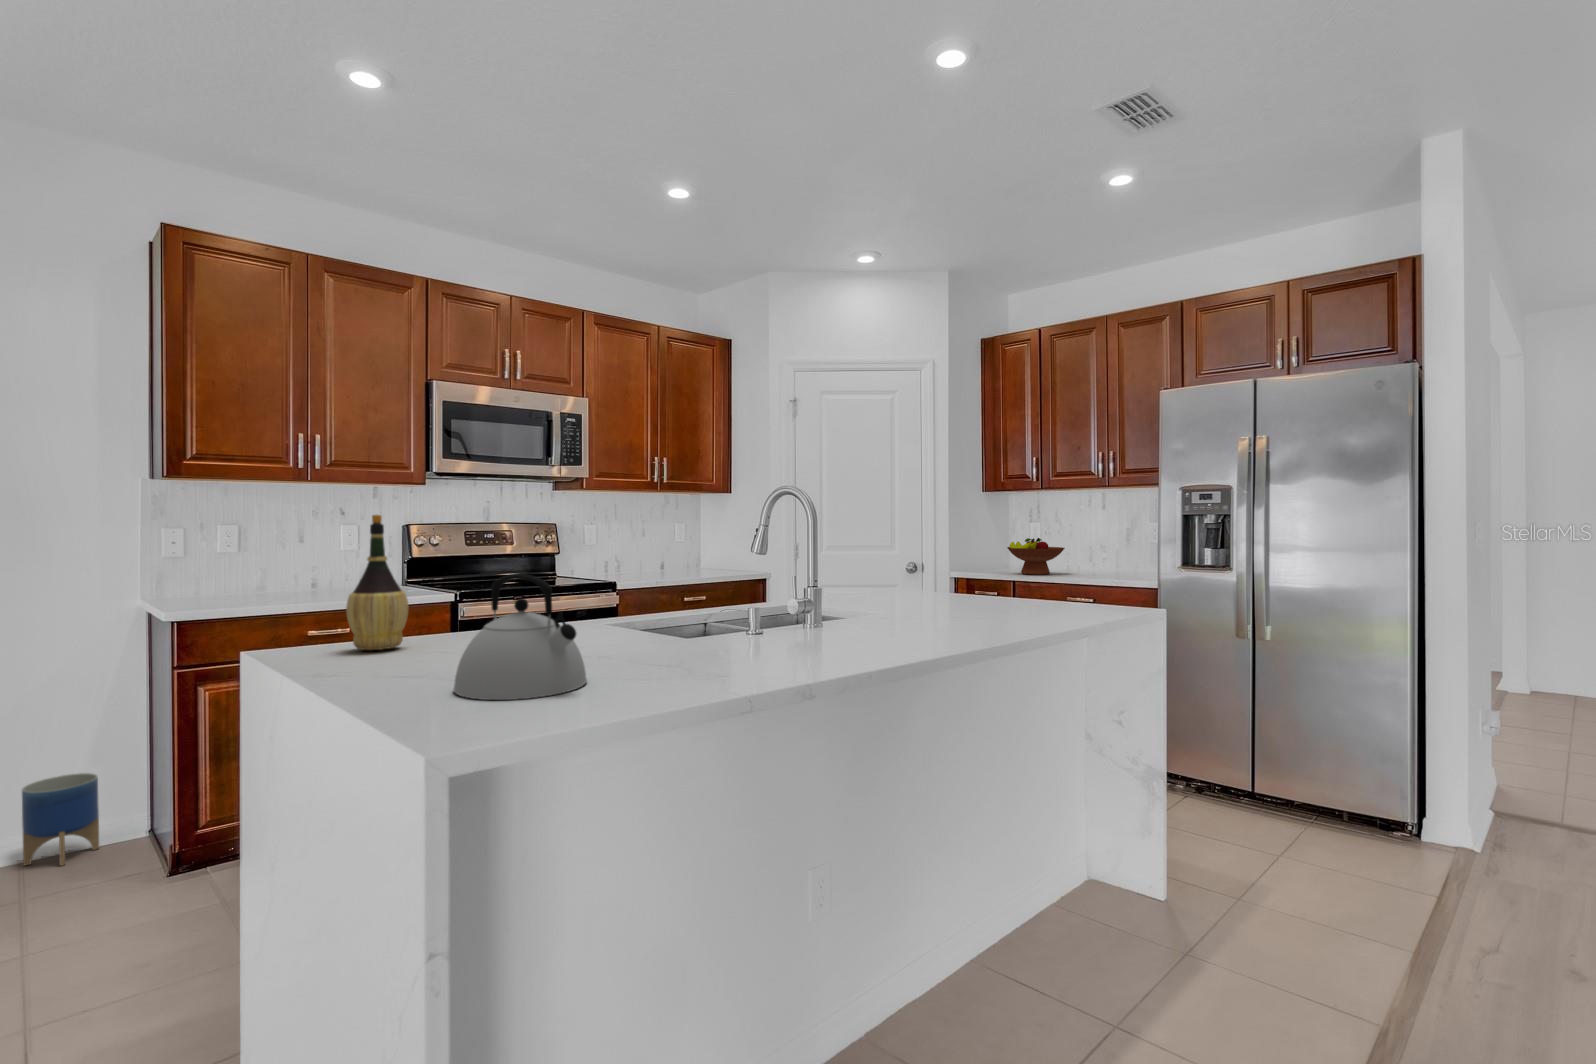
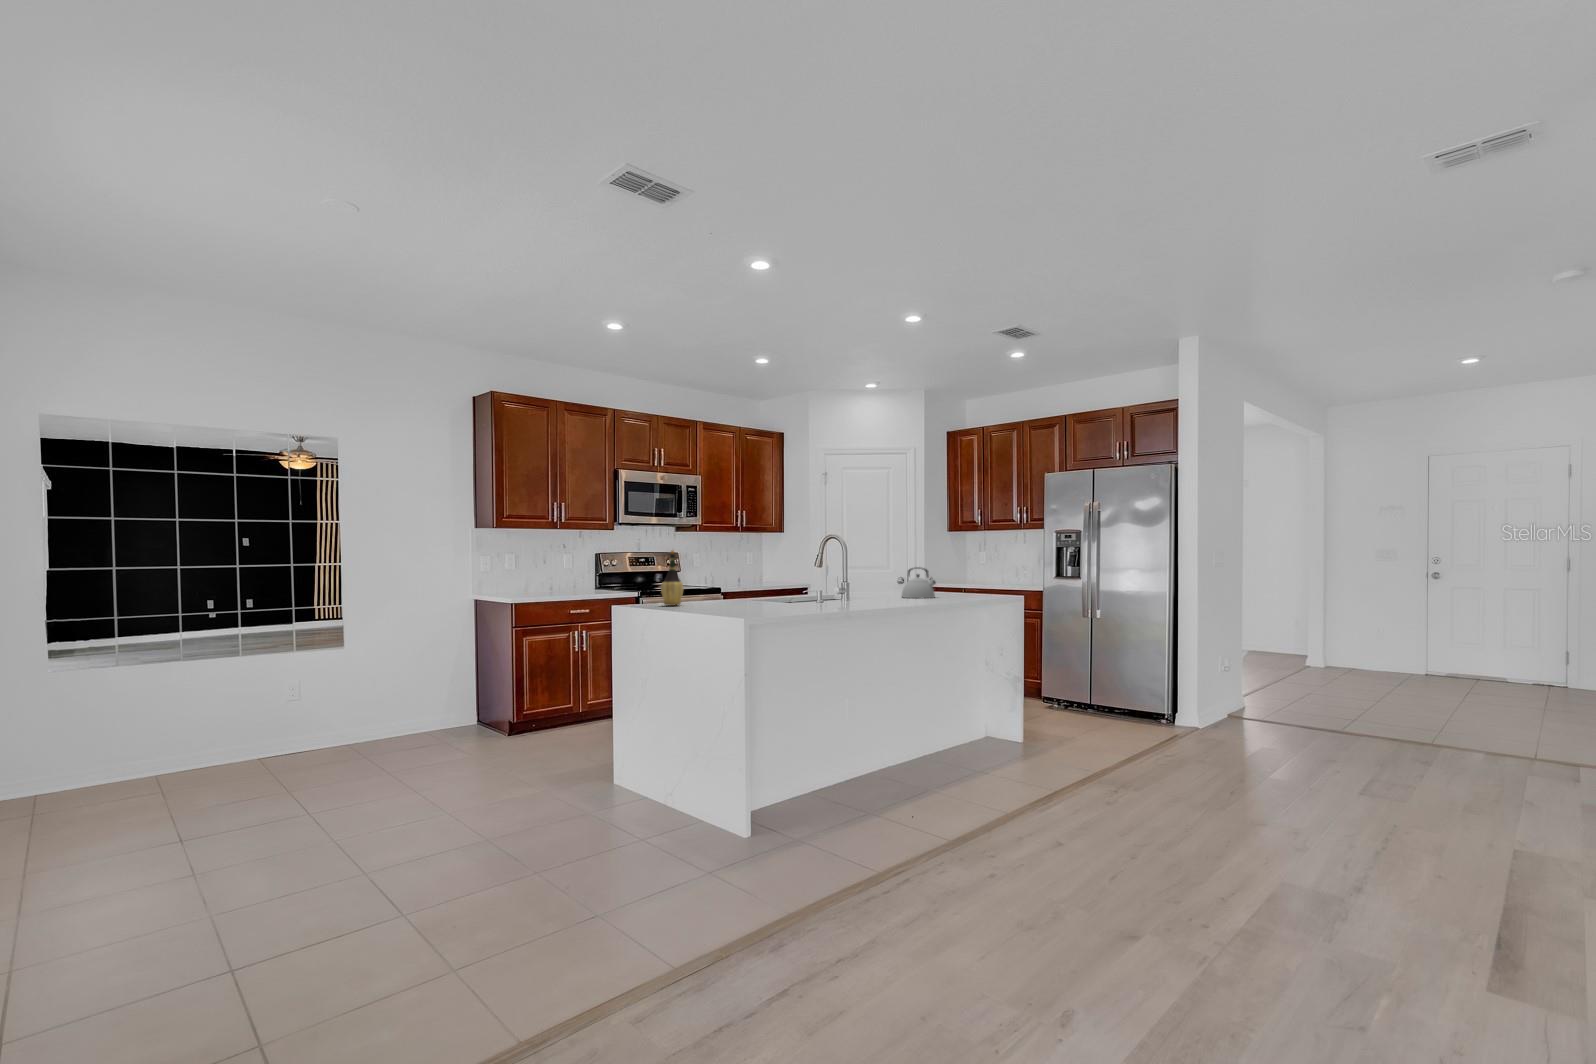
fruit bowl: present [1007,538,1065,575] -> none [964,561,1001,585]
kettle: present [454,574,587,700] -> present [902,568,936,598]
planter: present [22,773,99,866] -> none [434,687,465,732]

